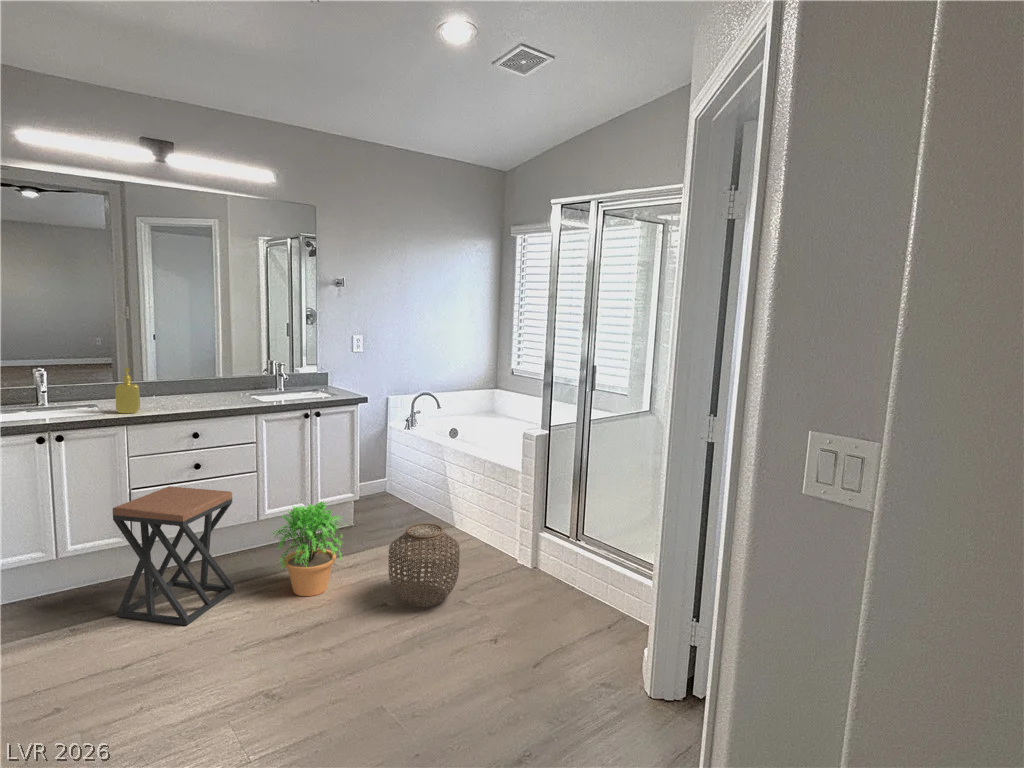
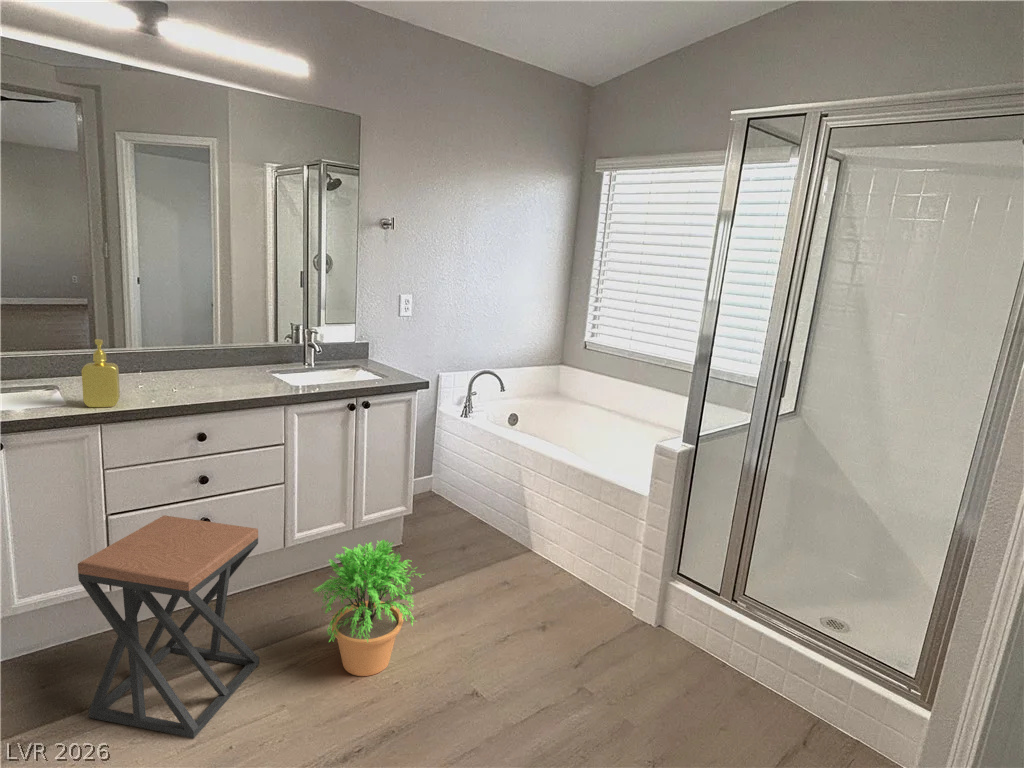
woven basket: present [389,523,460,607] -> none [483,577,585,700]

